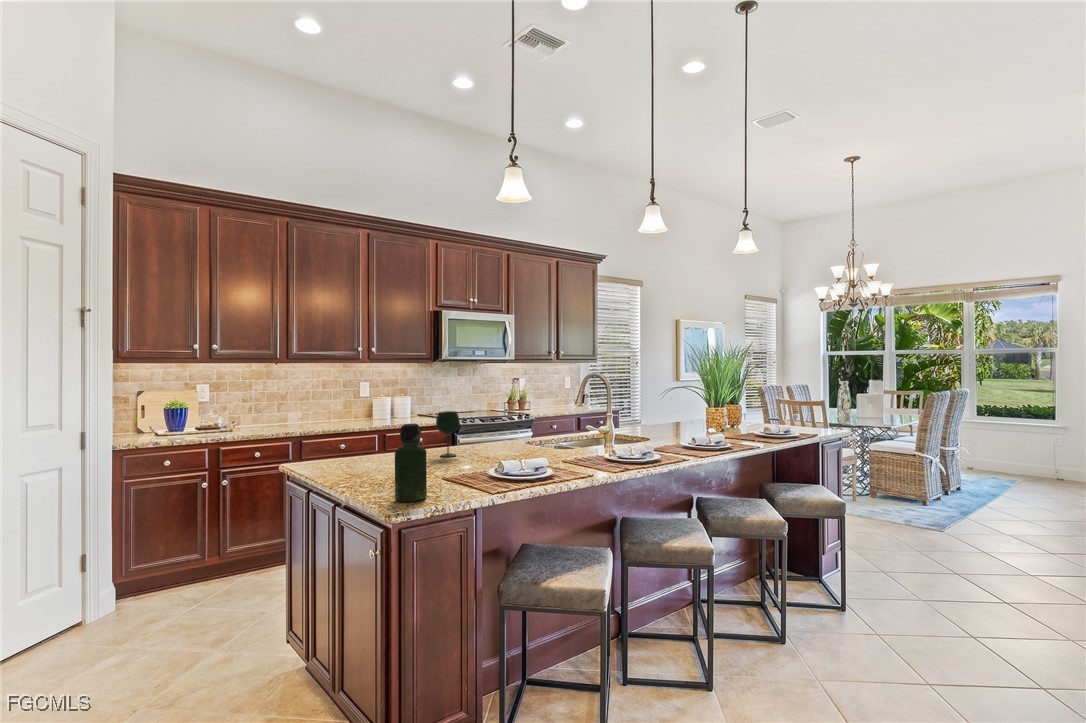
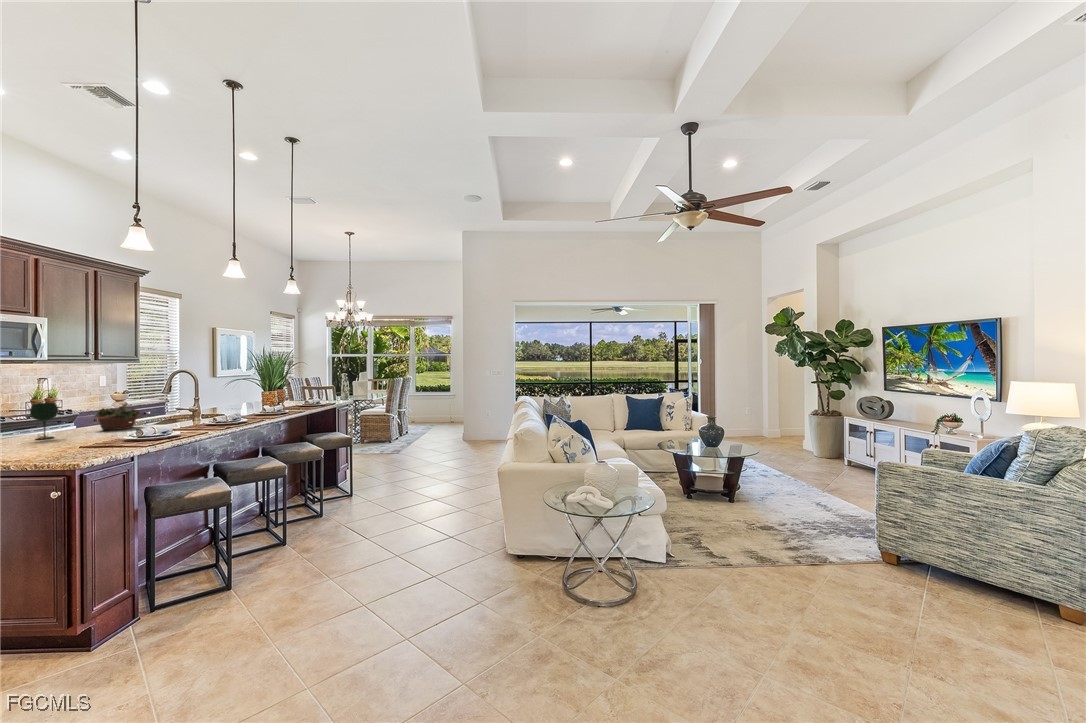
succulent planter: none [498,417,542,453] -> present [95,403,139,430]
bottle: present [395,424,427,502] -> none [62,404,92,456]

